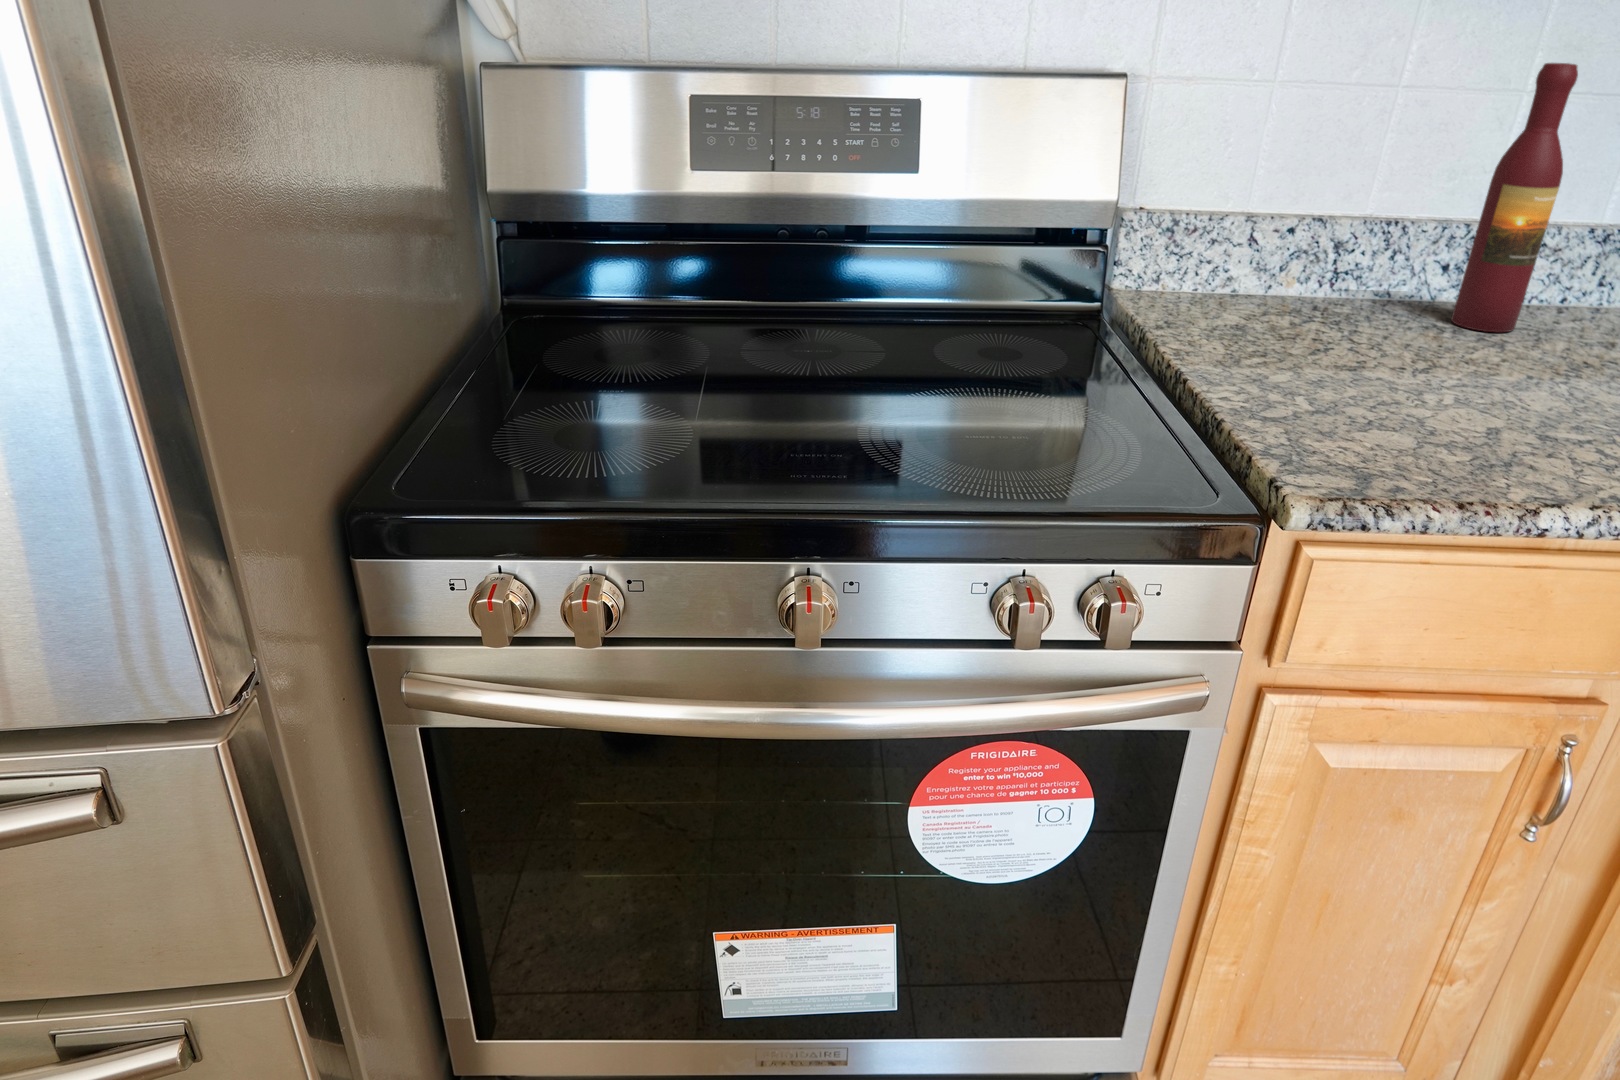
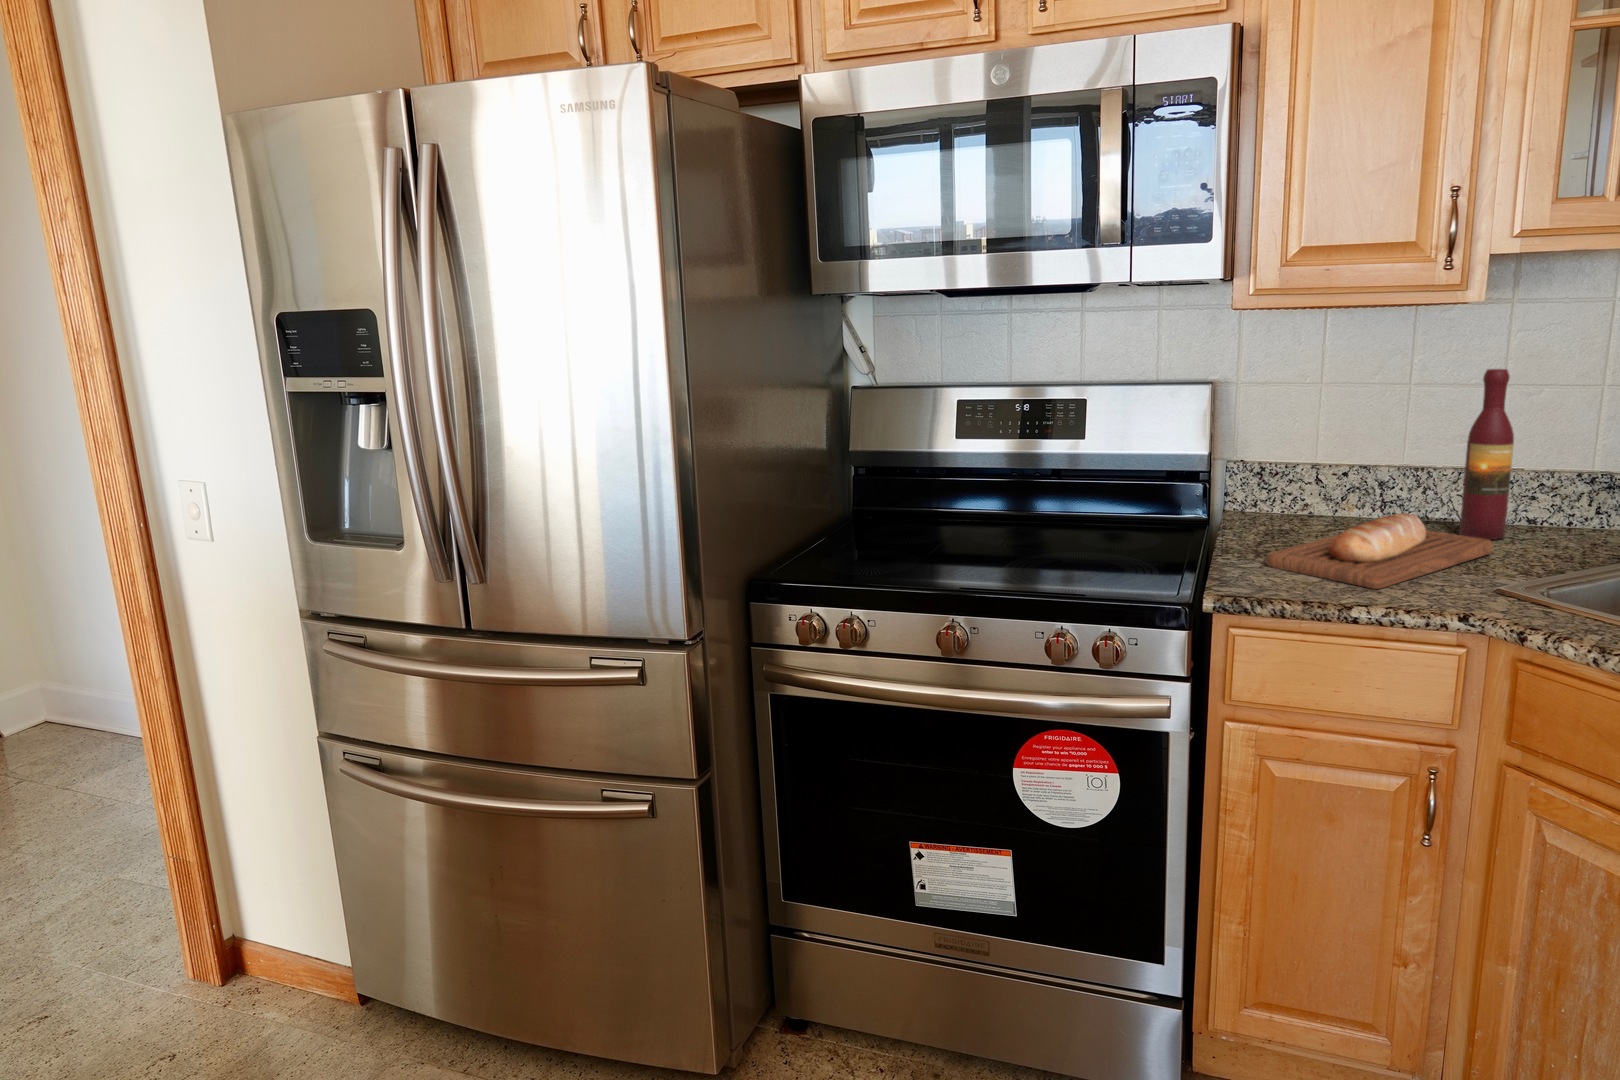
bread loaf: none [1285,301,1553,452] -> present [1266,513,1493,589]

